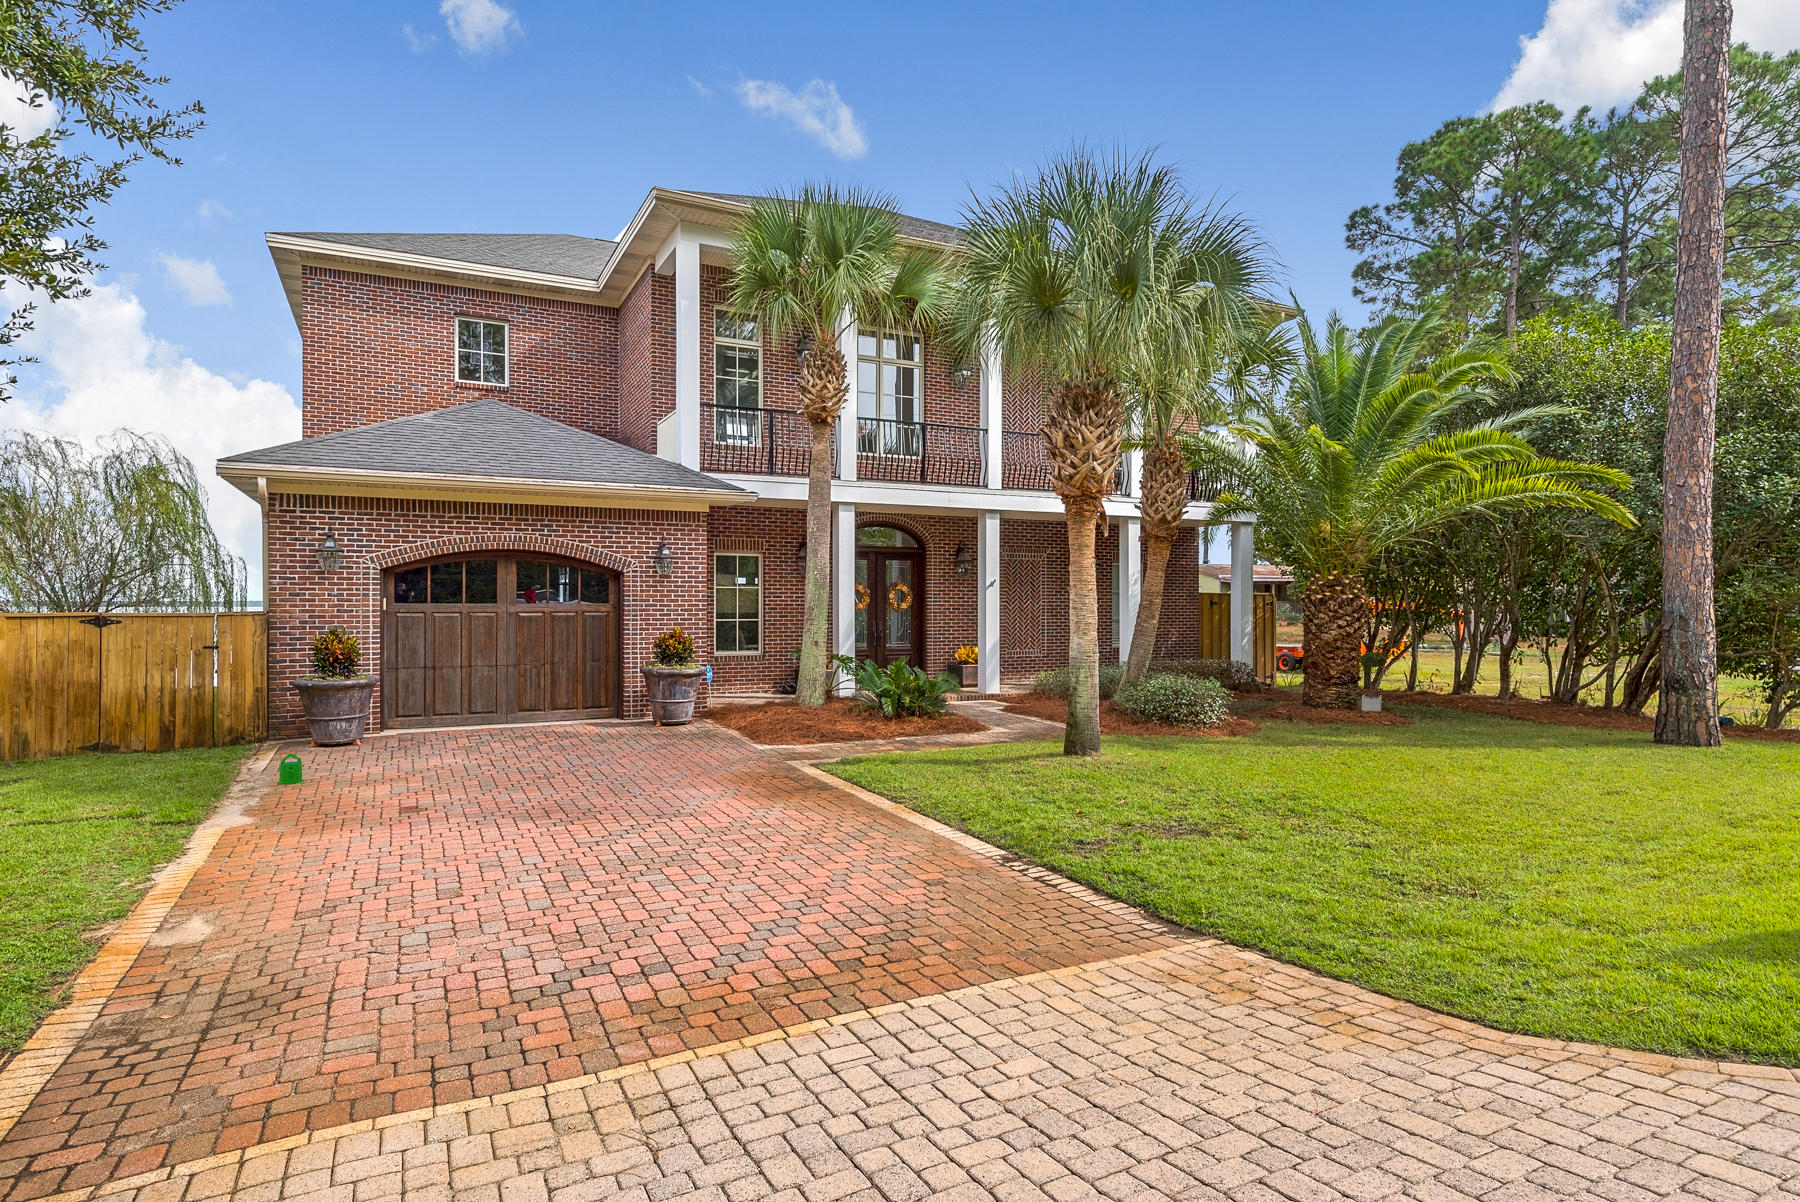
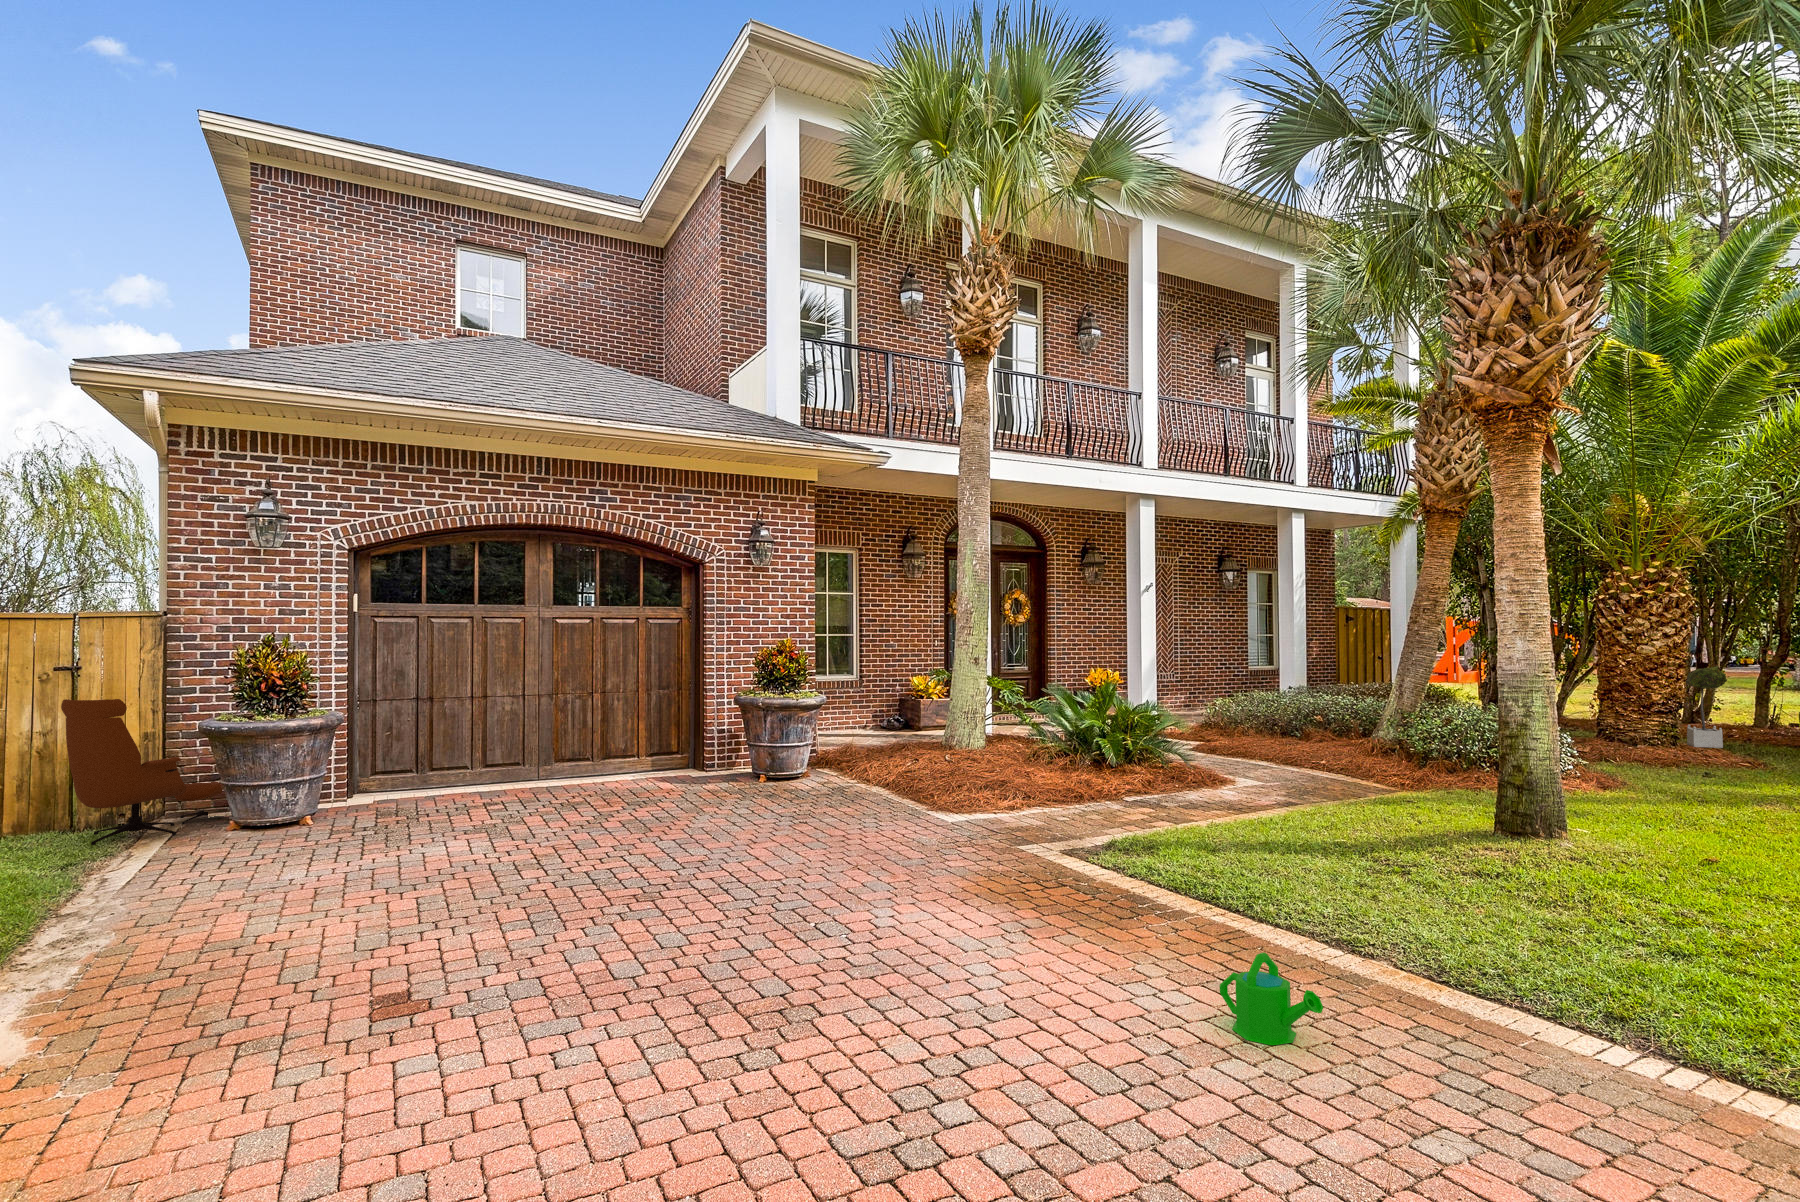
lounge chair: none [217,666,318,752] -> present [61,699,222,845]
watering can: present [278,754,303,784] -> present [1220,952,1323,1045]

